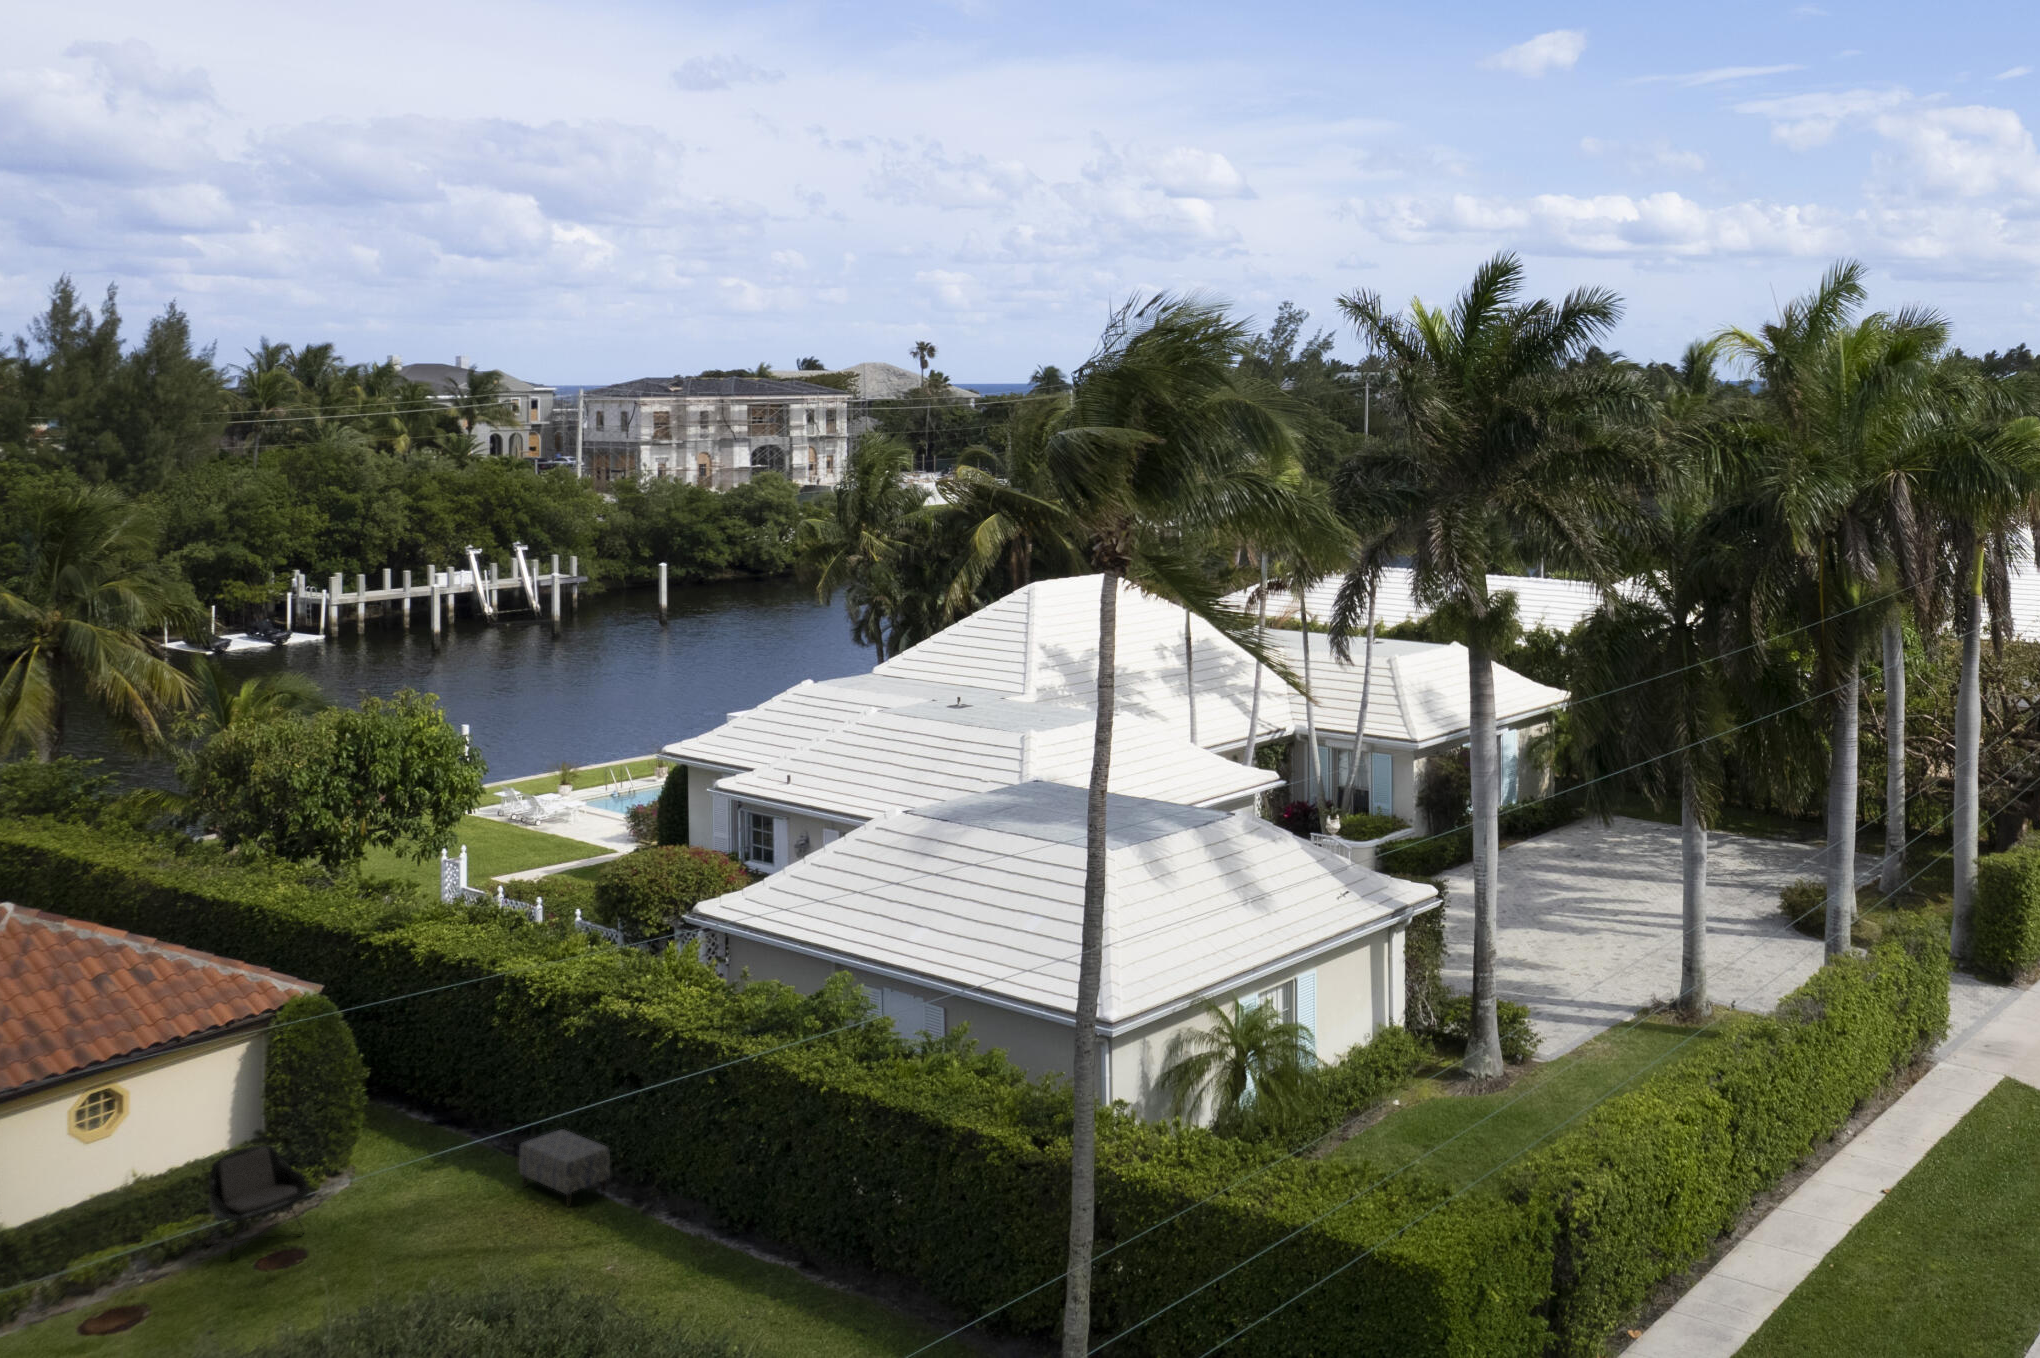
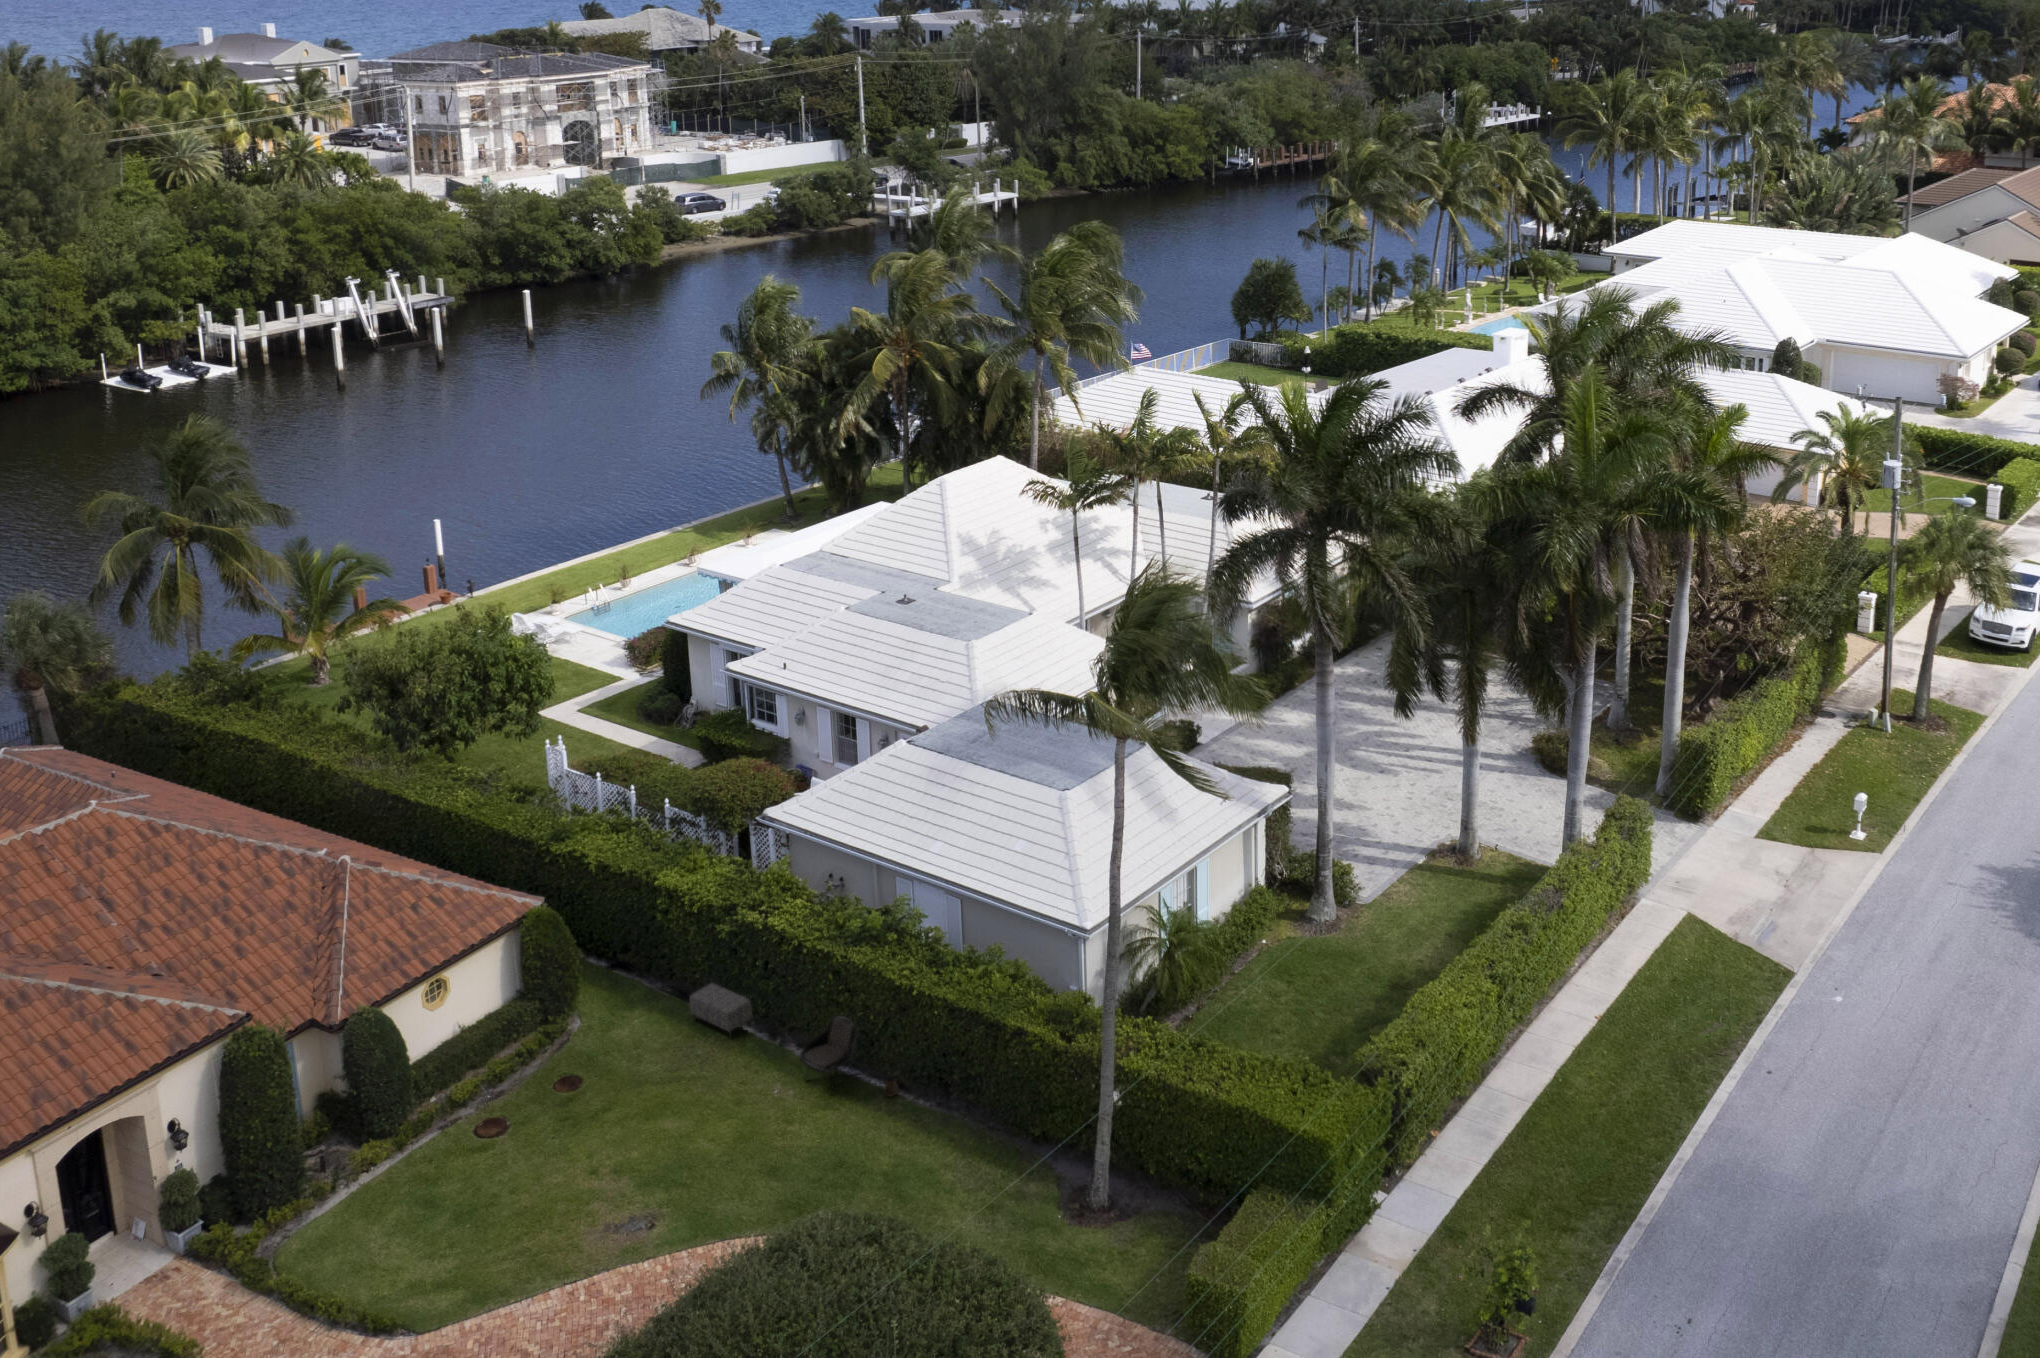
lounge chair: present [206,1145,309,1260] -> present [800,1016,857,1087]
watering can: none [760,1239,805,1277] -> present [881,1074,899,1097]

